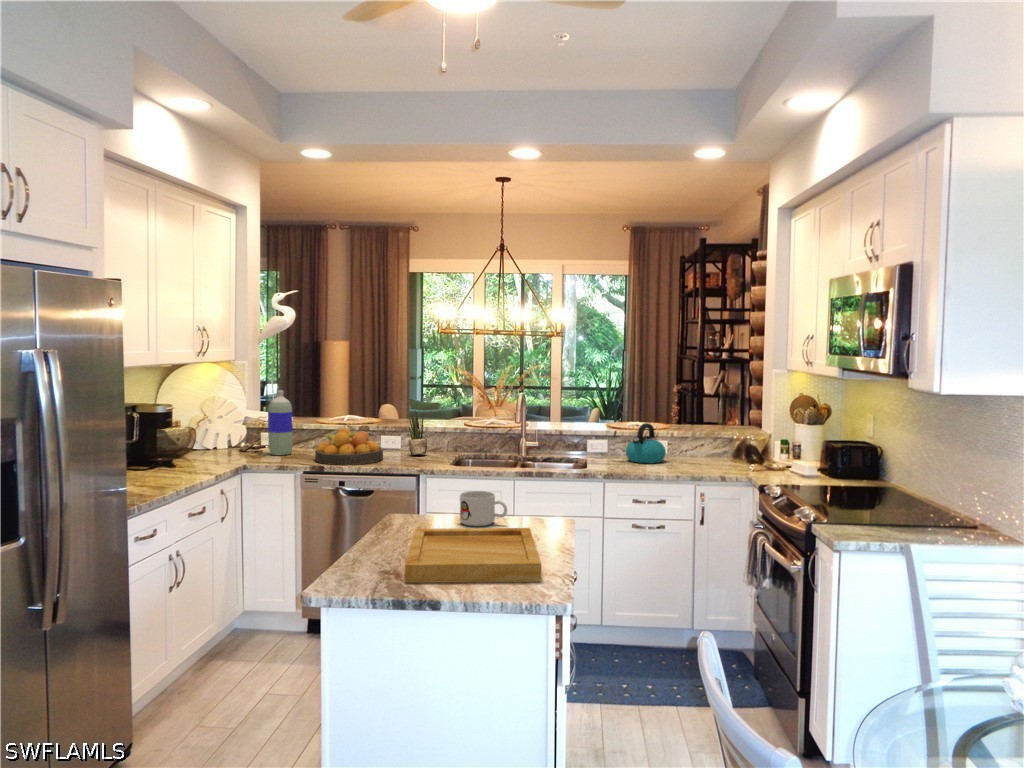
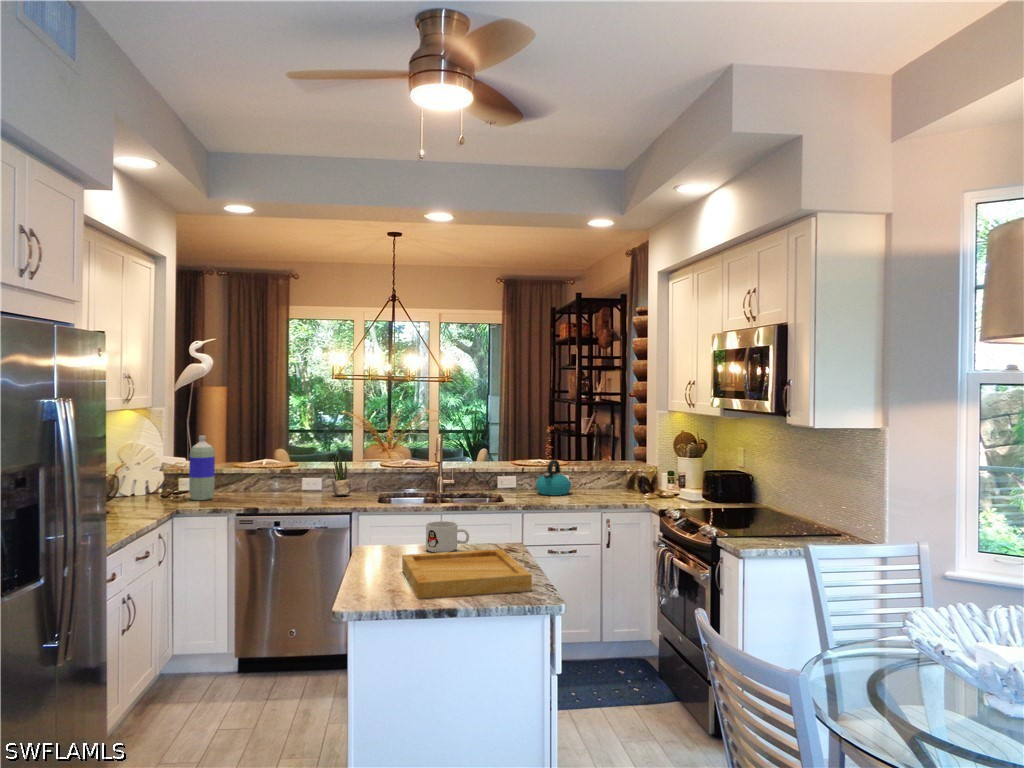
fruit bowl: present [315,428,383,465] -> none [243,471,311,507]

